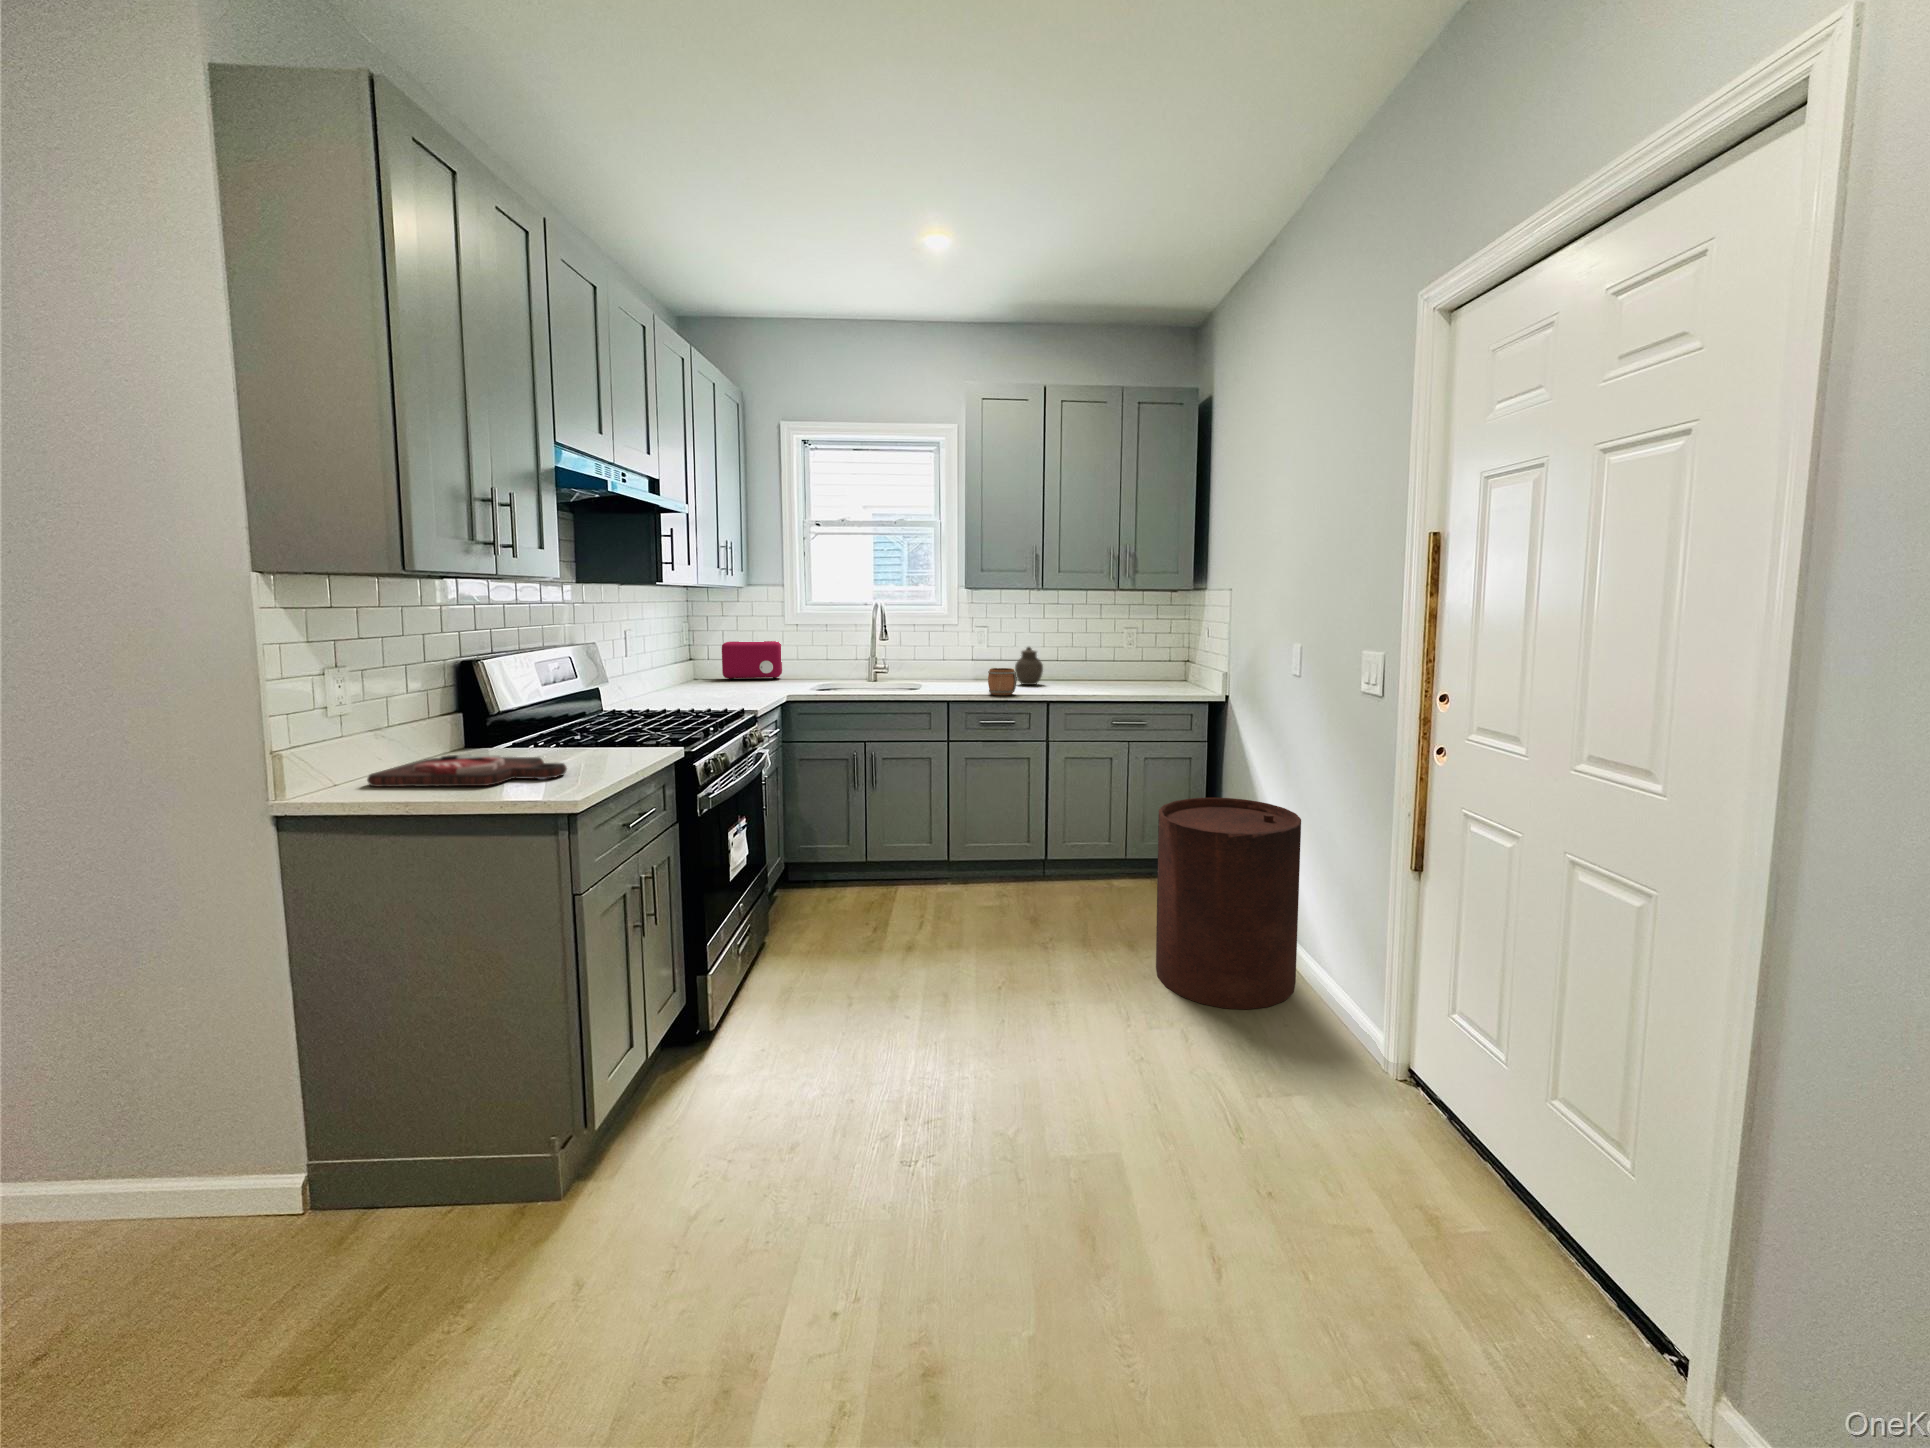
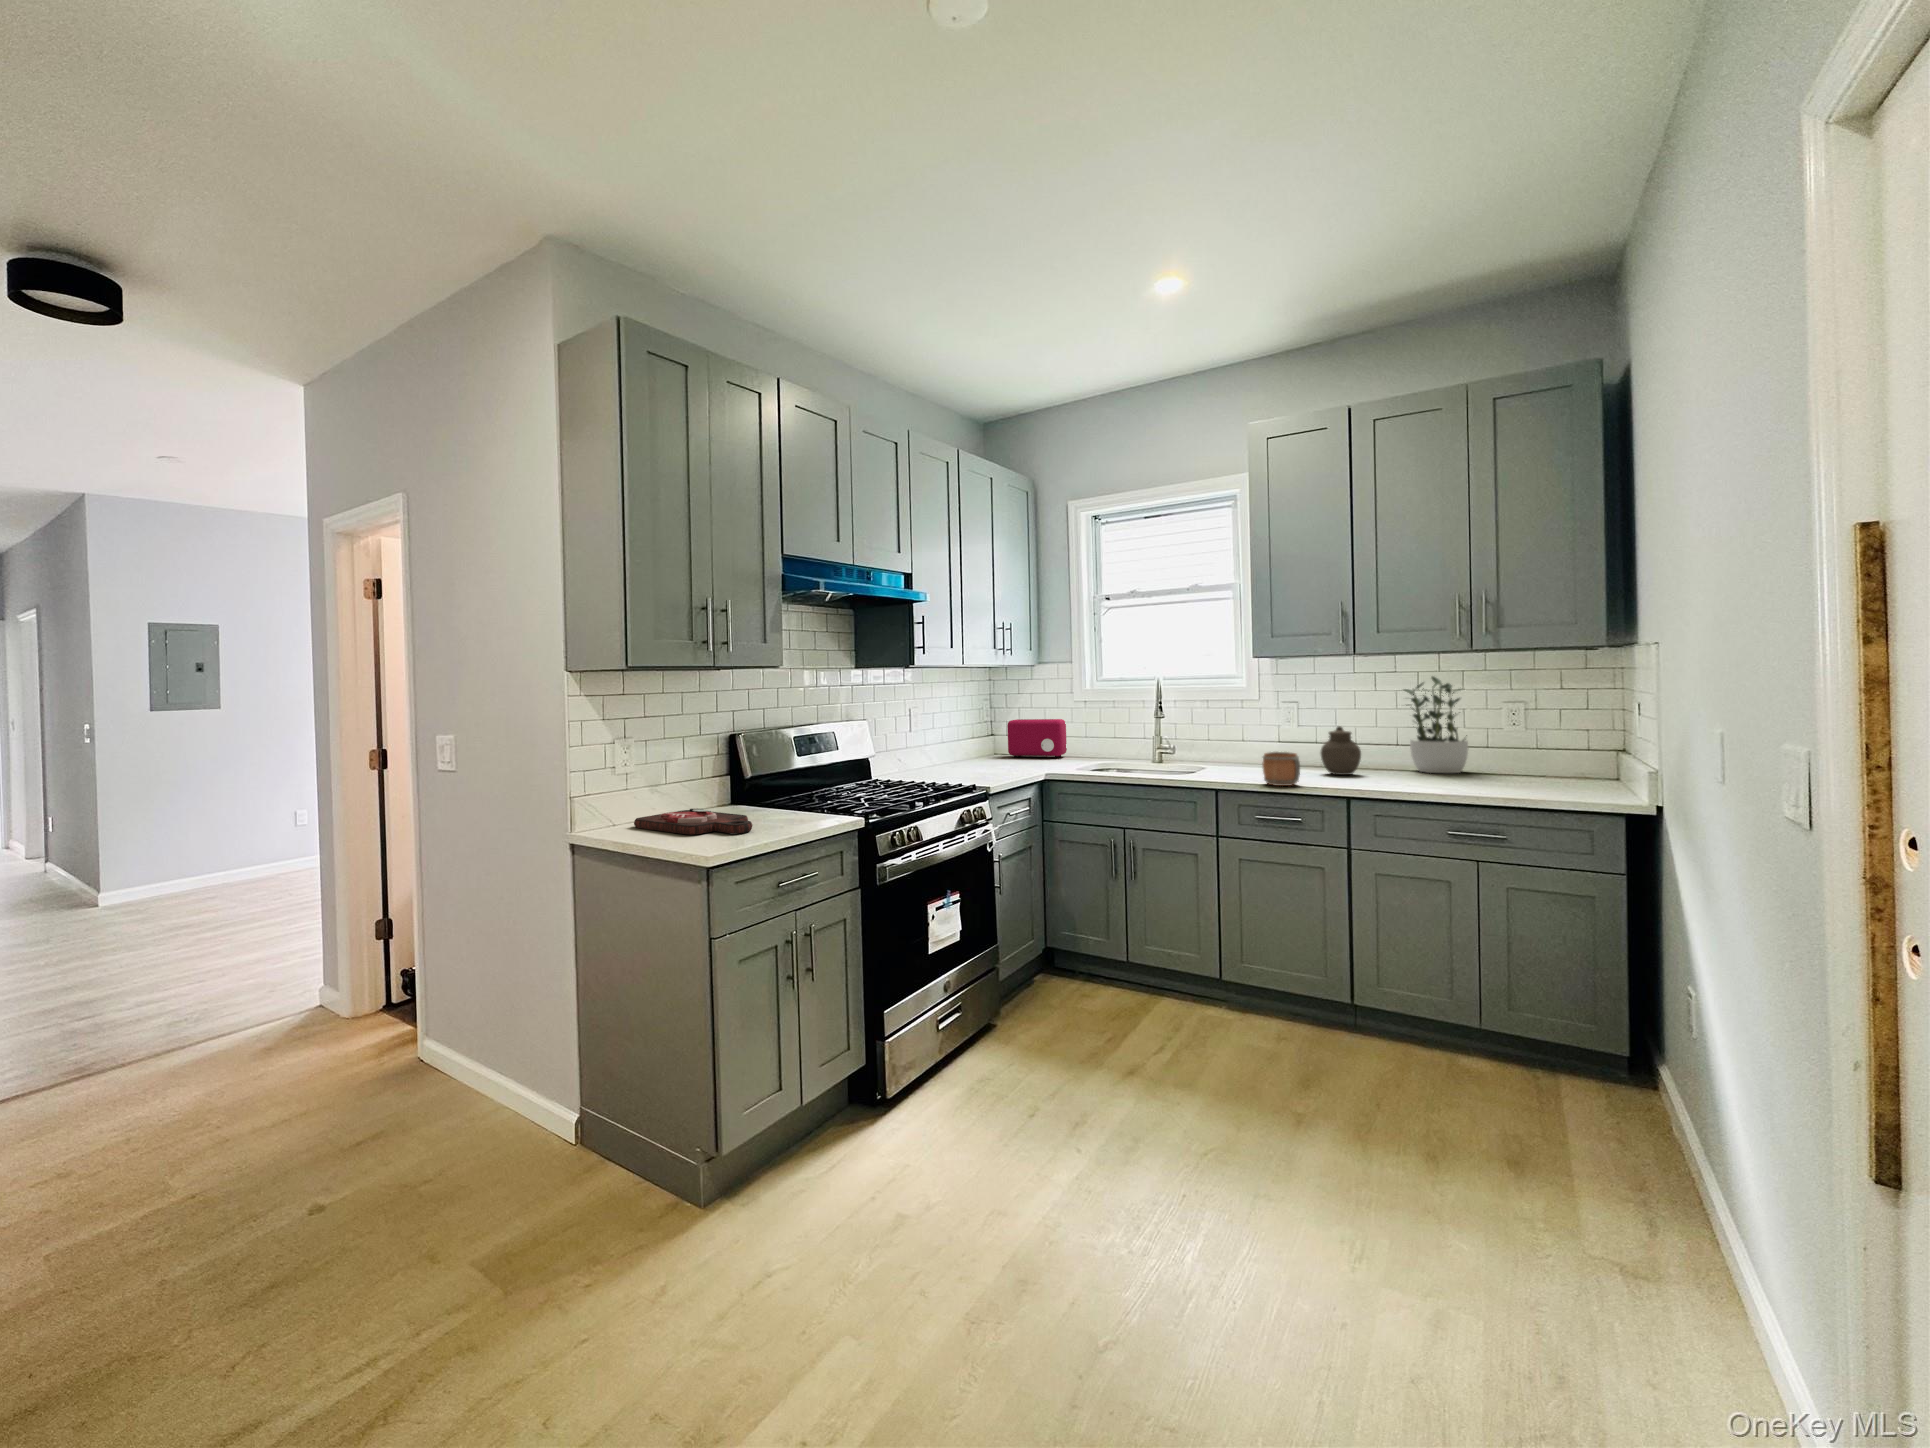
potted plant: none [1063,608,1105,681] -> present [1404,676,1468,773]
trash can: present [1156,798,1301,1009] -> none [1447,954,1741,1339]

